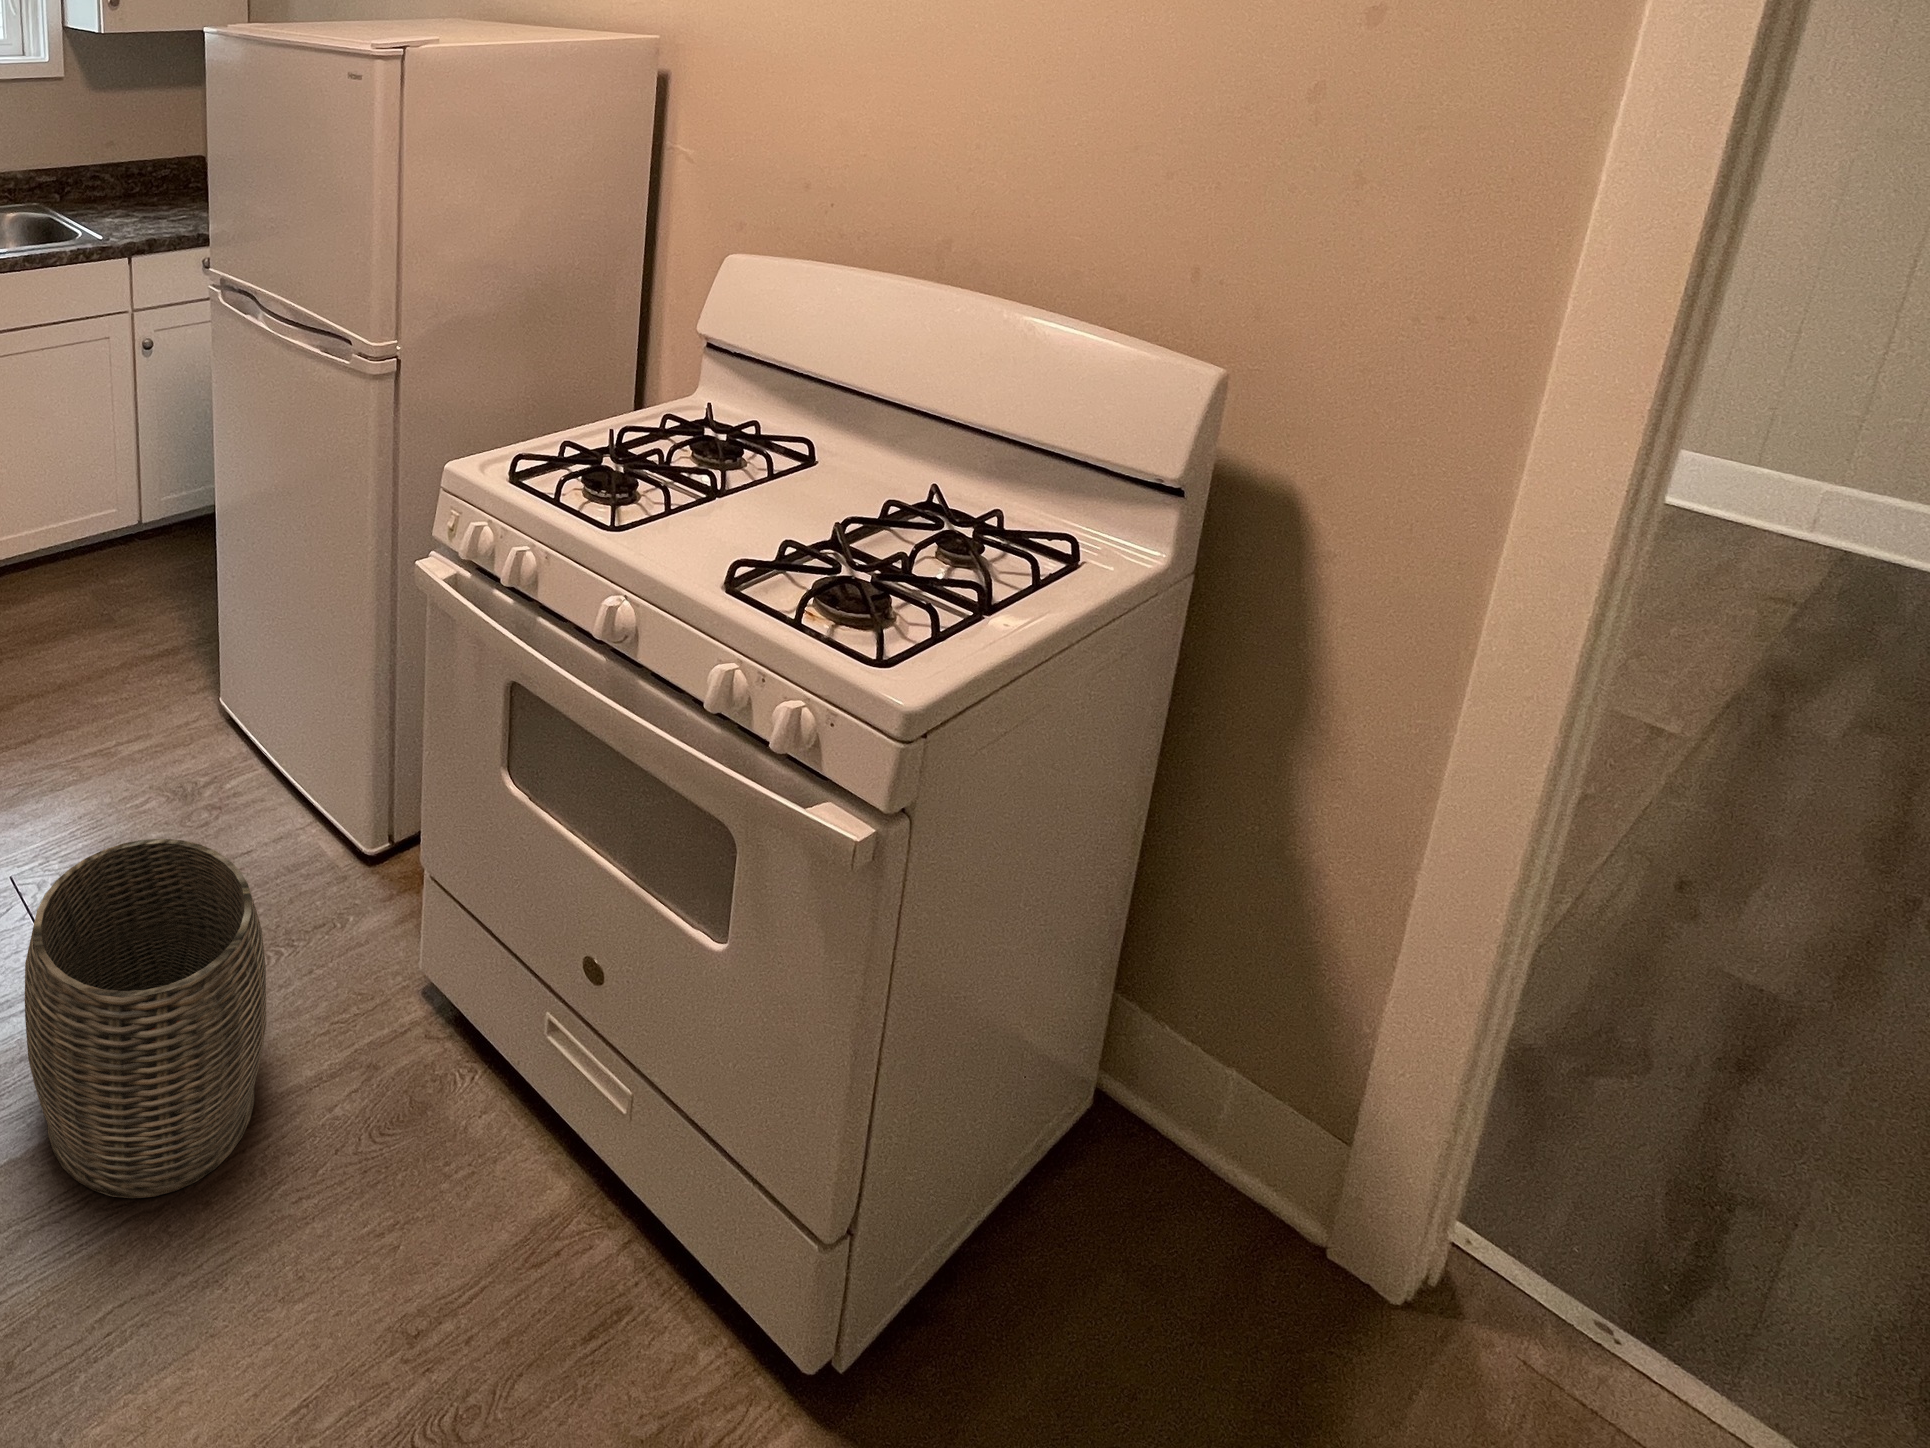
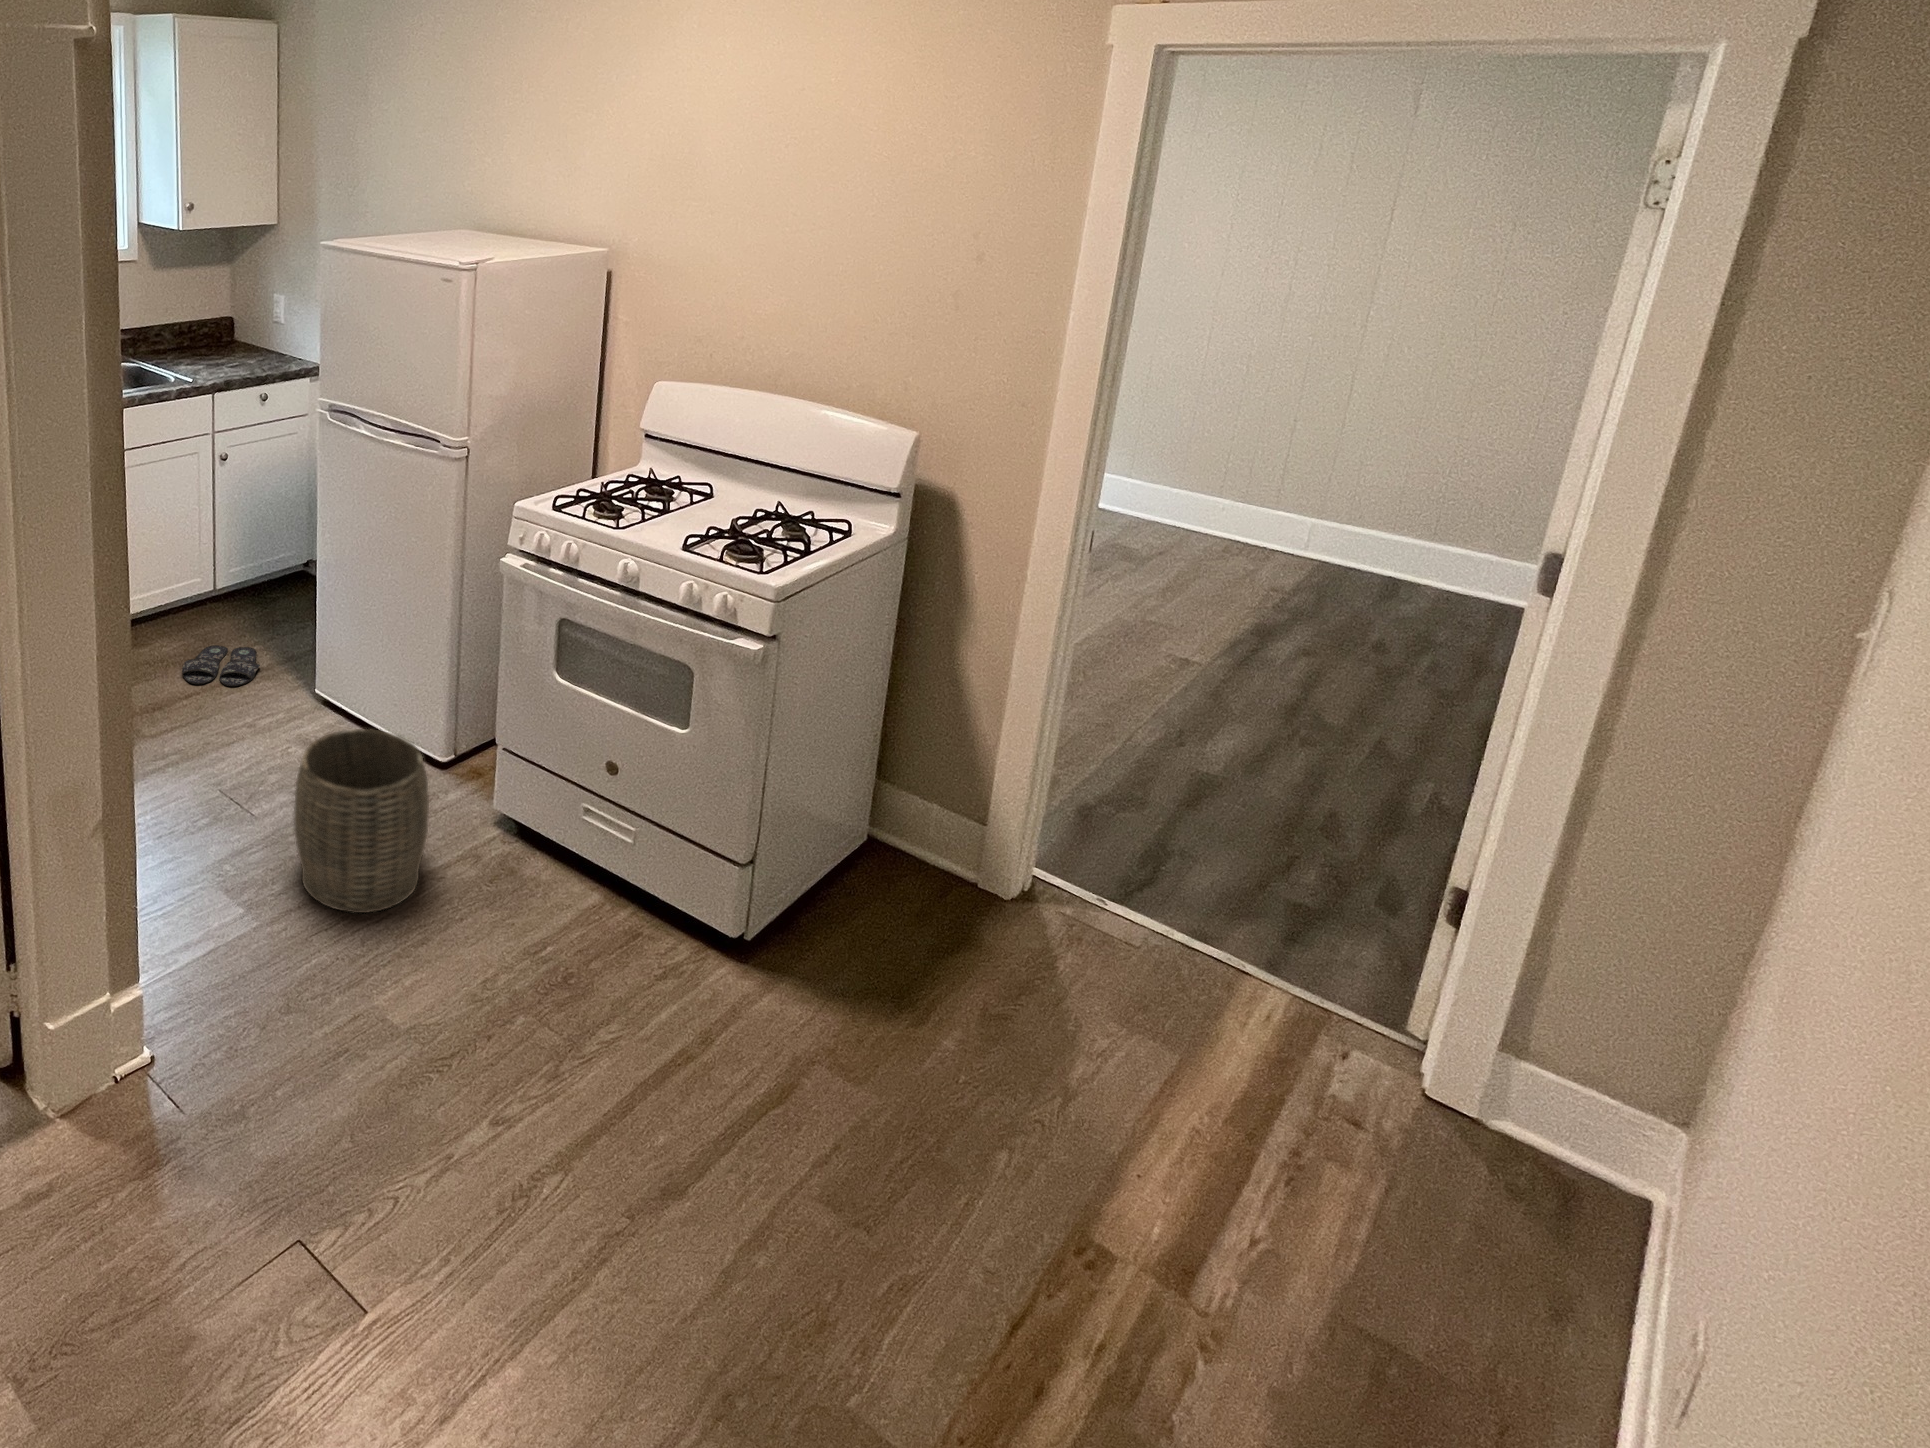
slippers: none [36,614,157,687] -> present [182,645,260,686]

